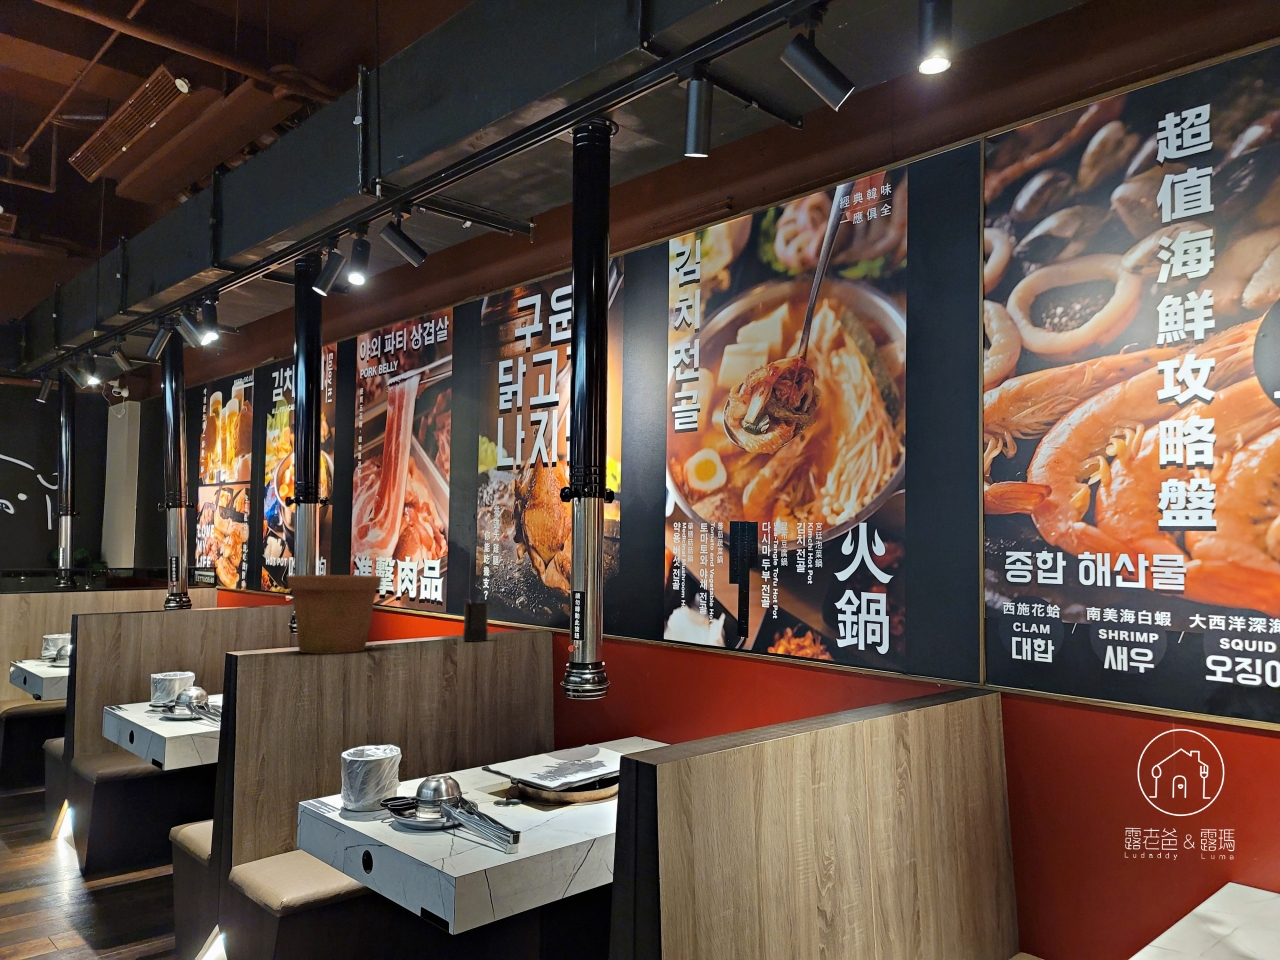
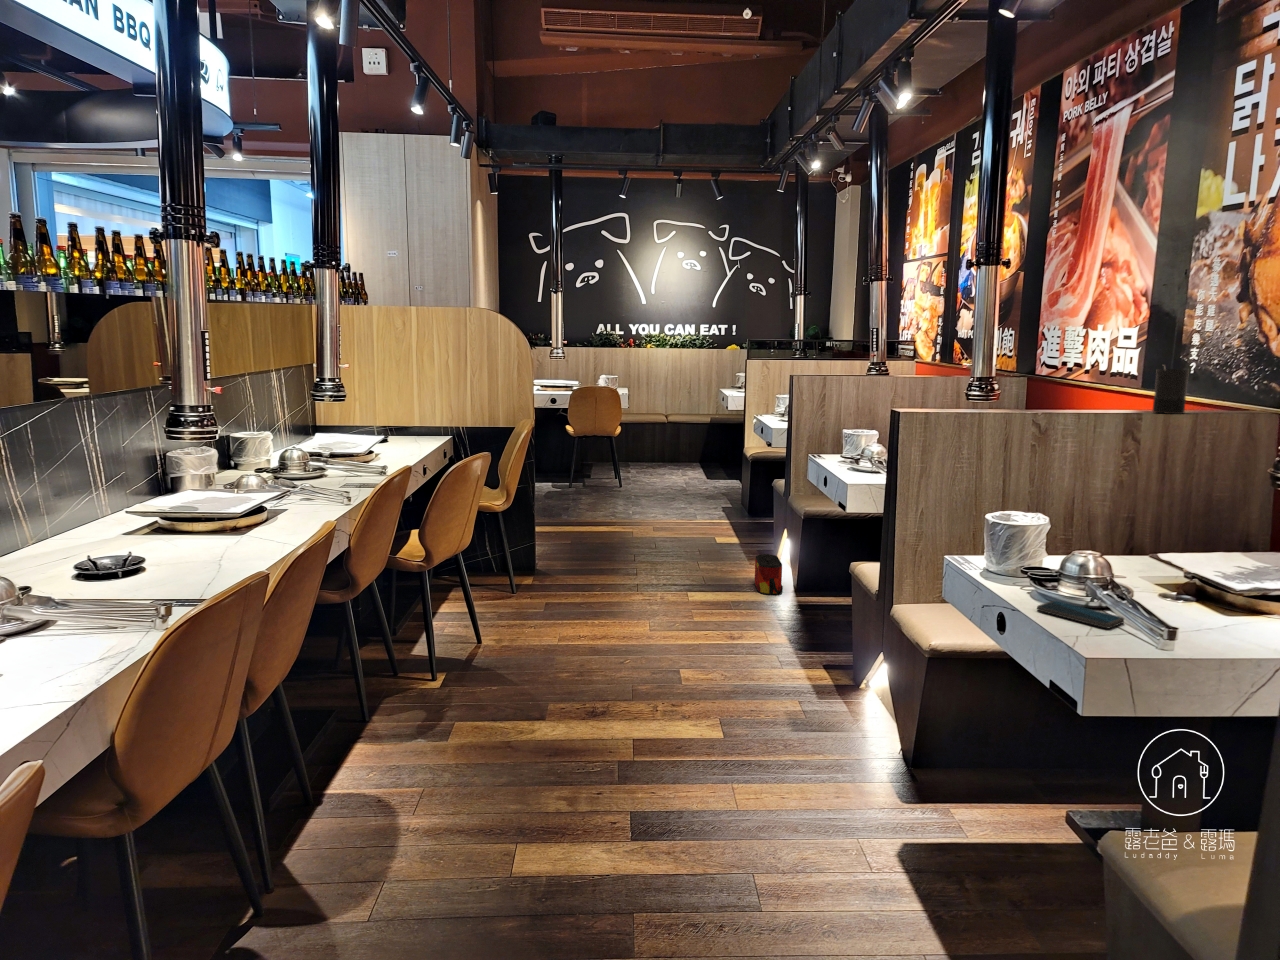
flower pot: present [287,575,382,654] -> none [951,335,1054,416]
smartphone: none [402,827,474,844] -> present [1037,601,1124,628]
bag: none [29,835,70,888] -> present [755,554,783,595]

